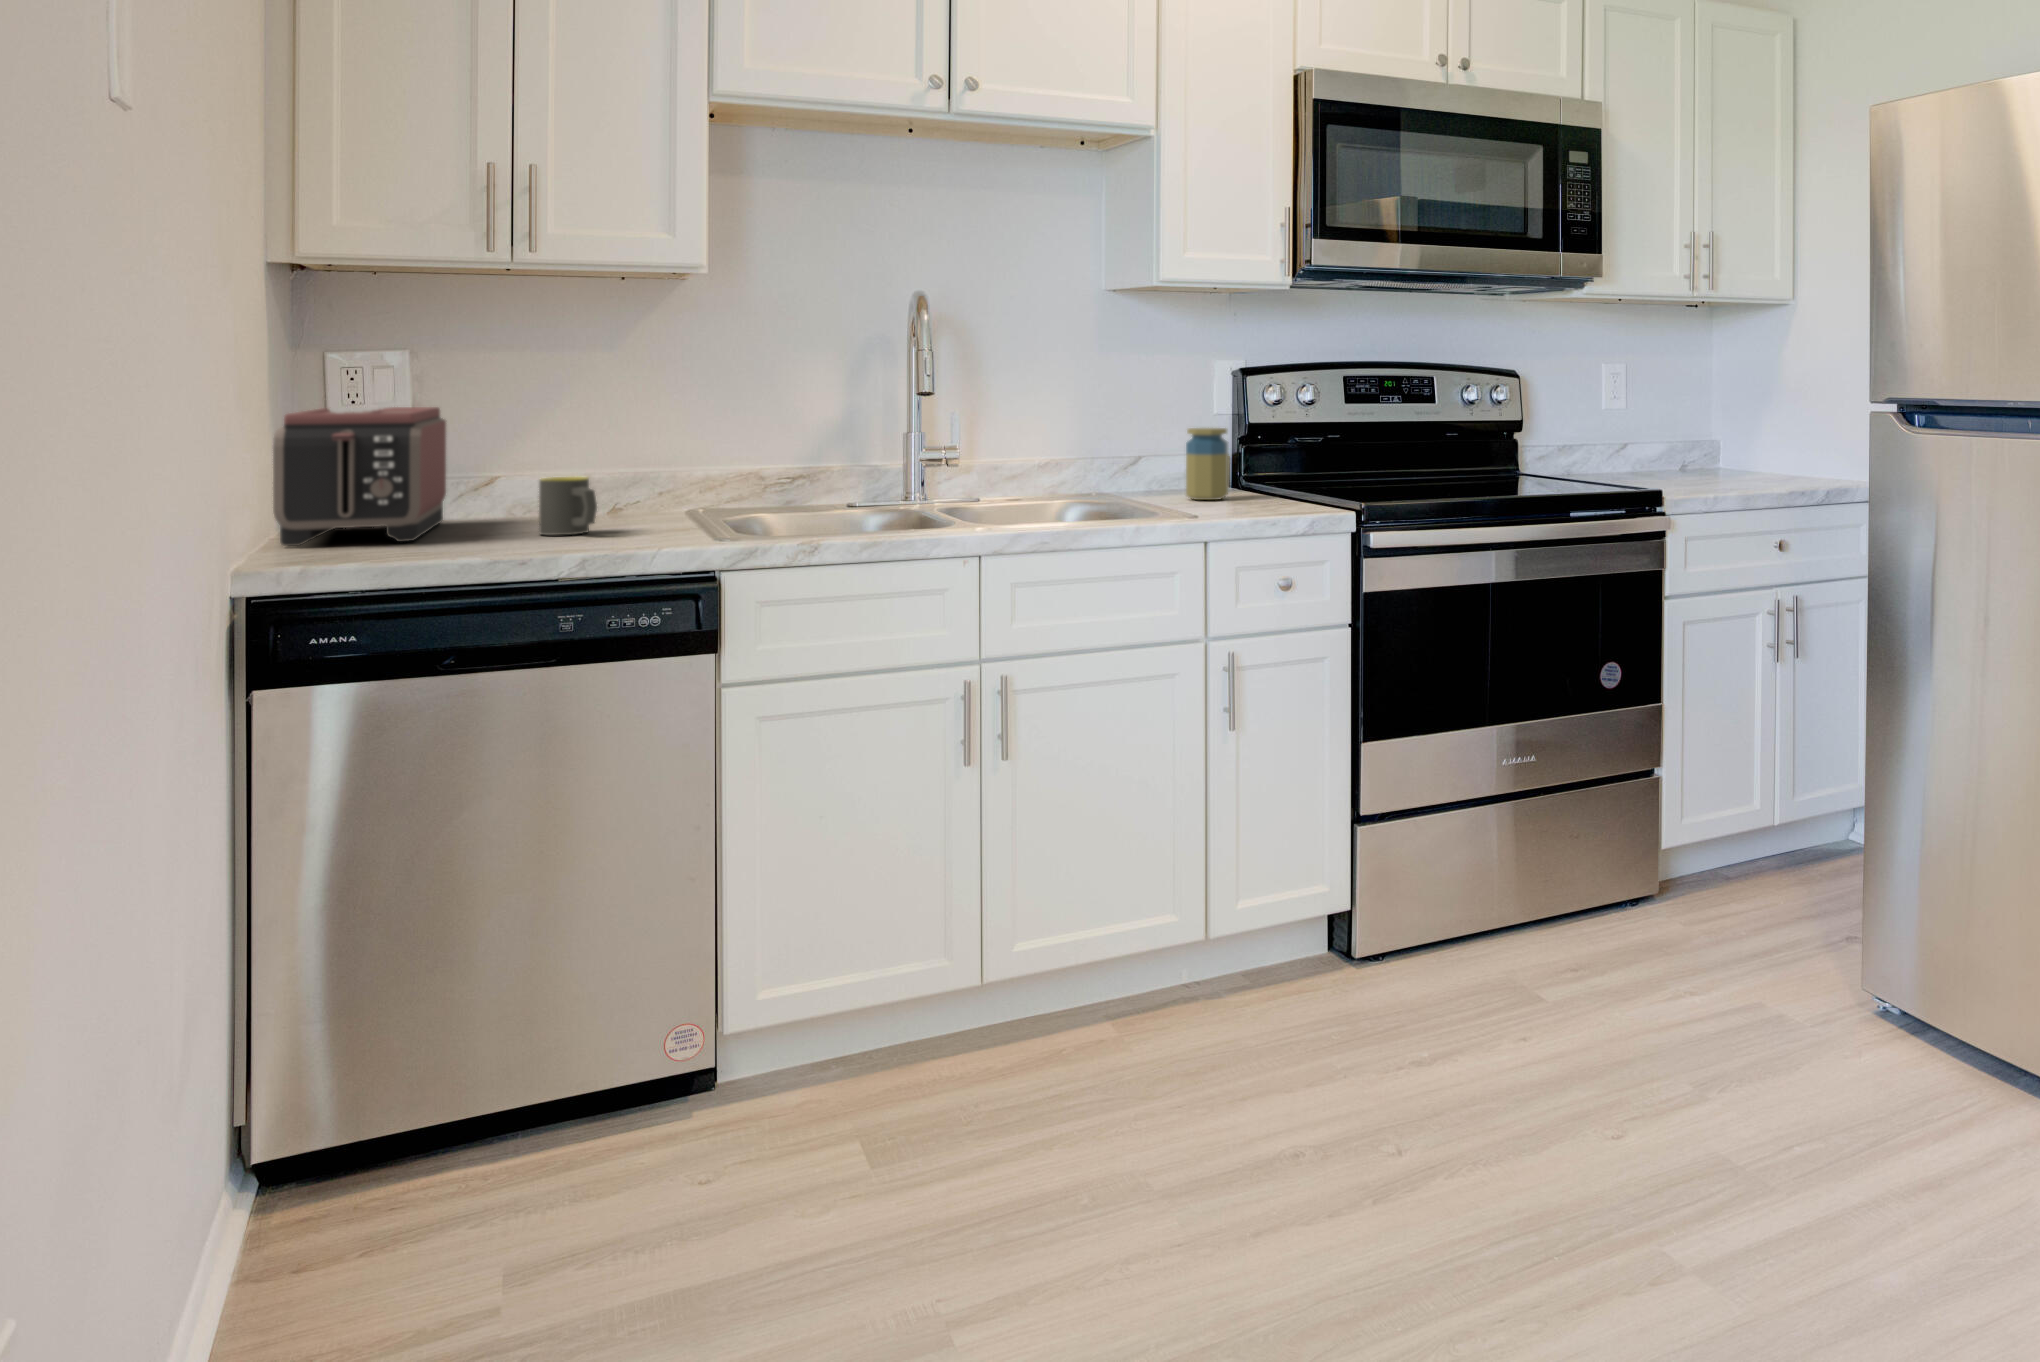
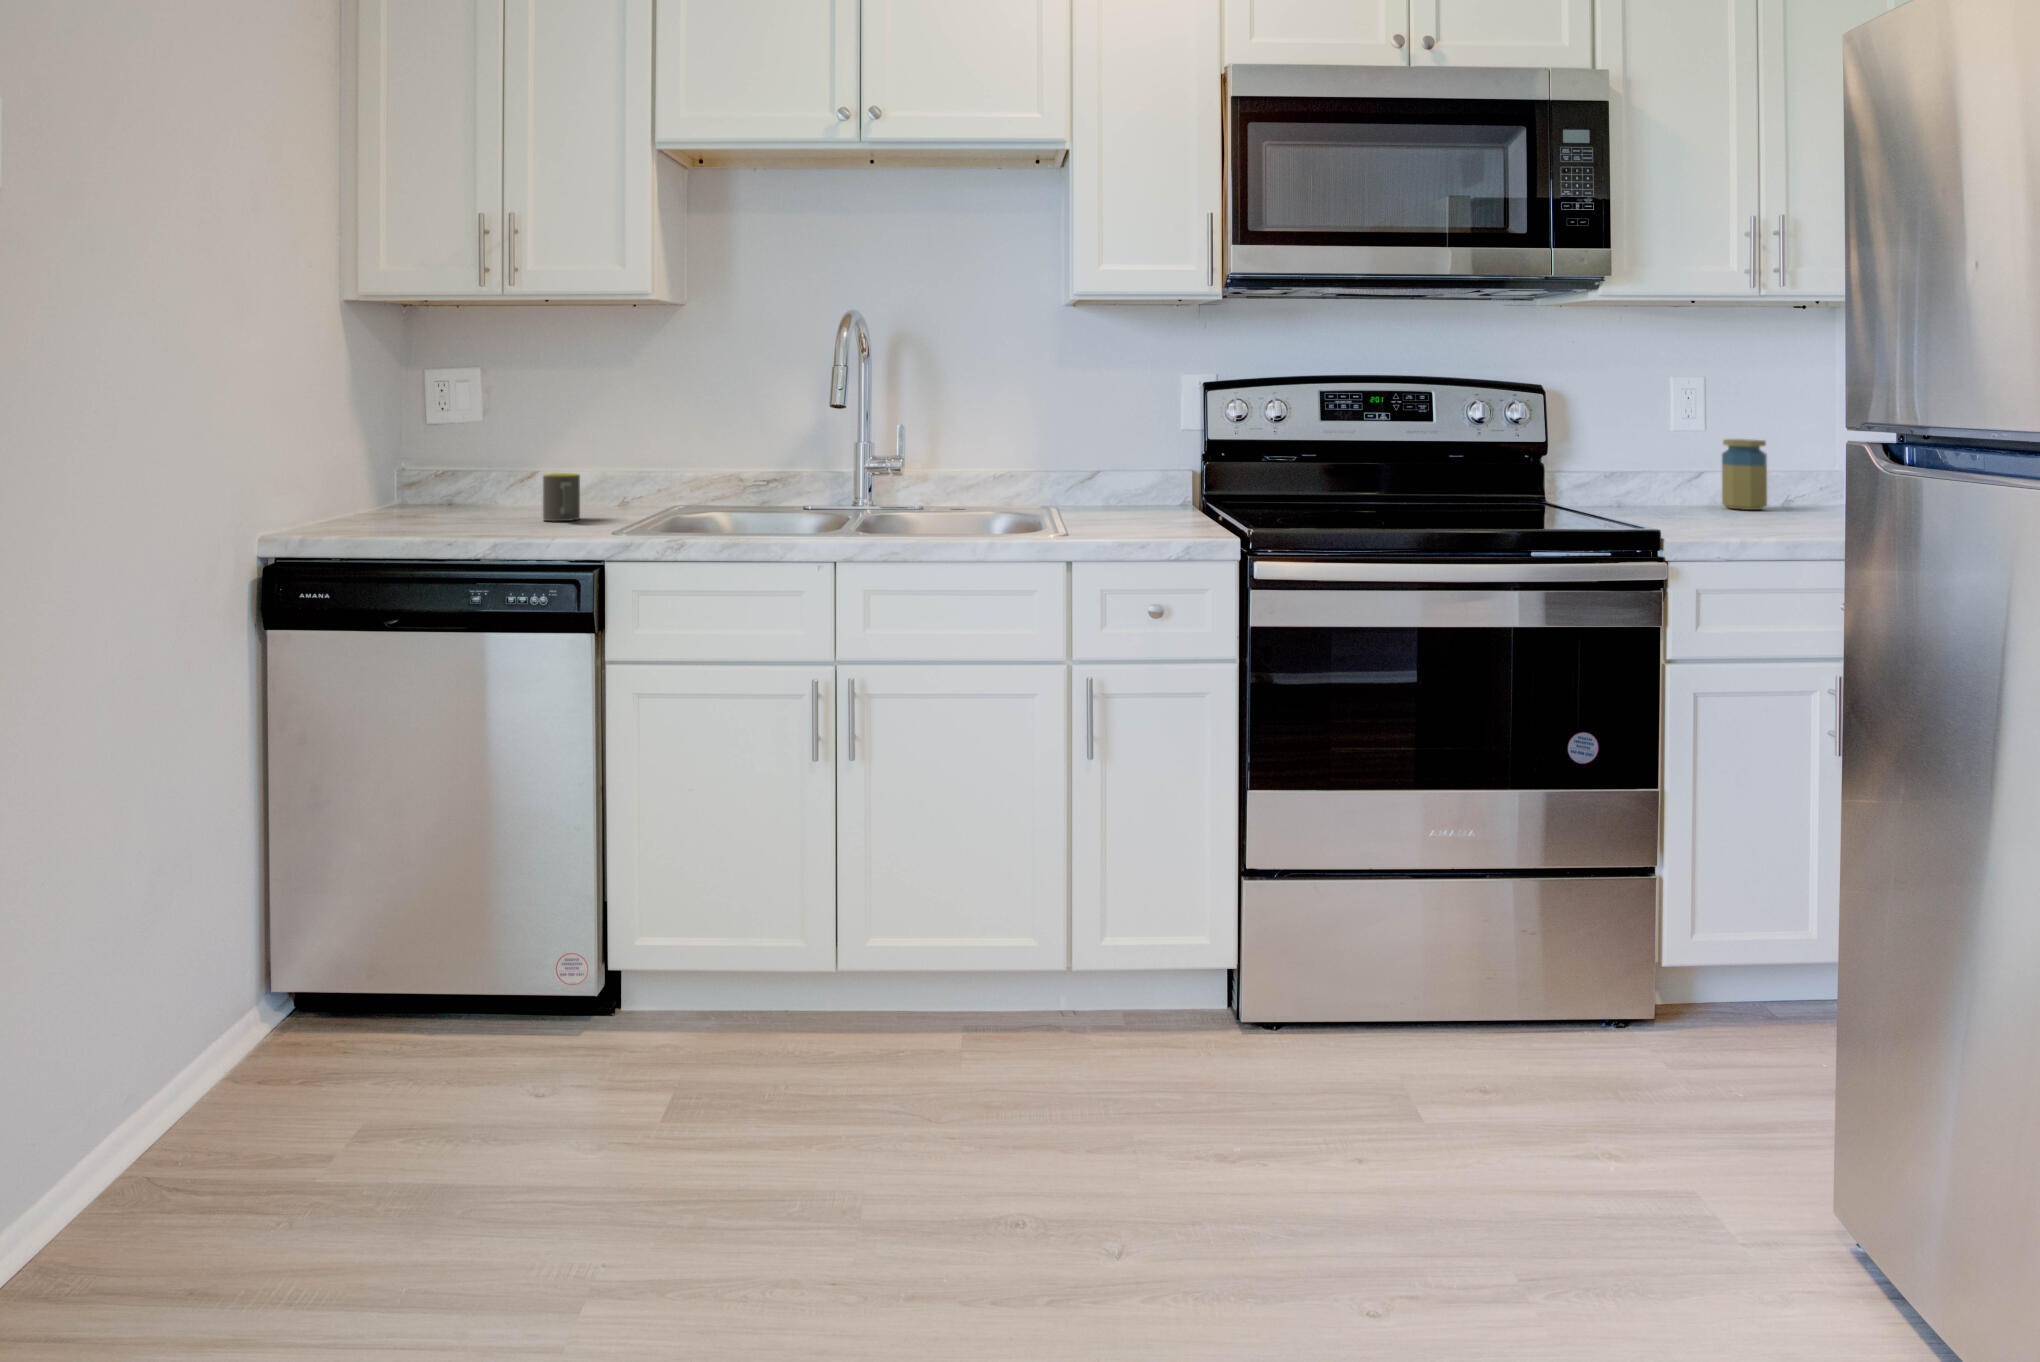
toaster: present [273,407,446,546] -> none [363,414,518,520]
jar: present [1186,428,1228,500] -> present [1722,439,1767,510]

